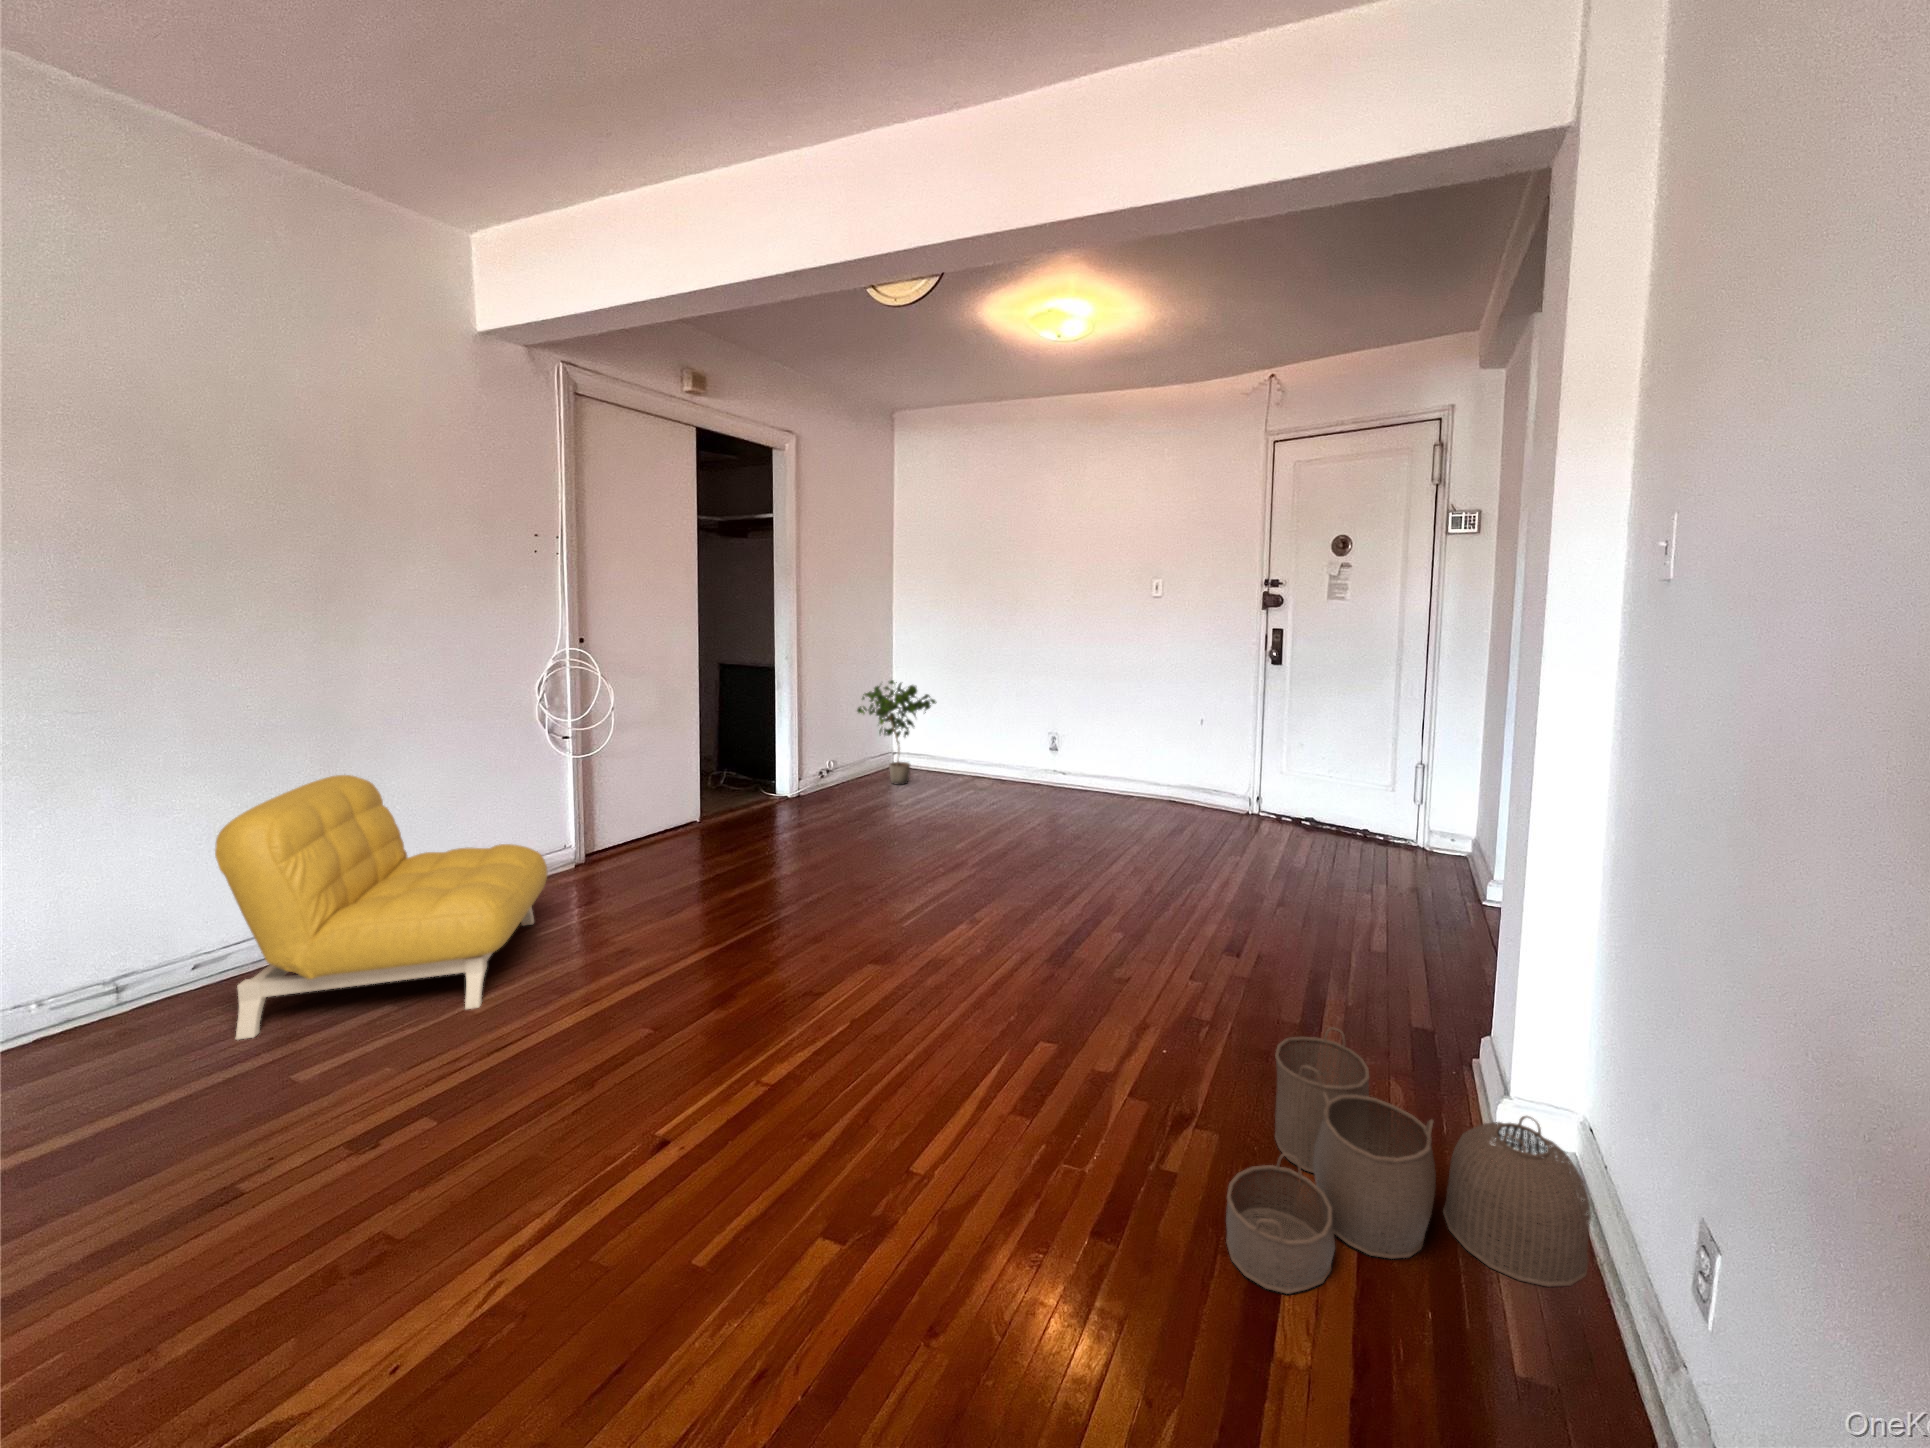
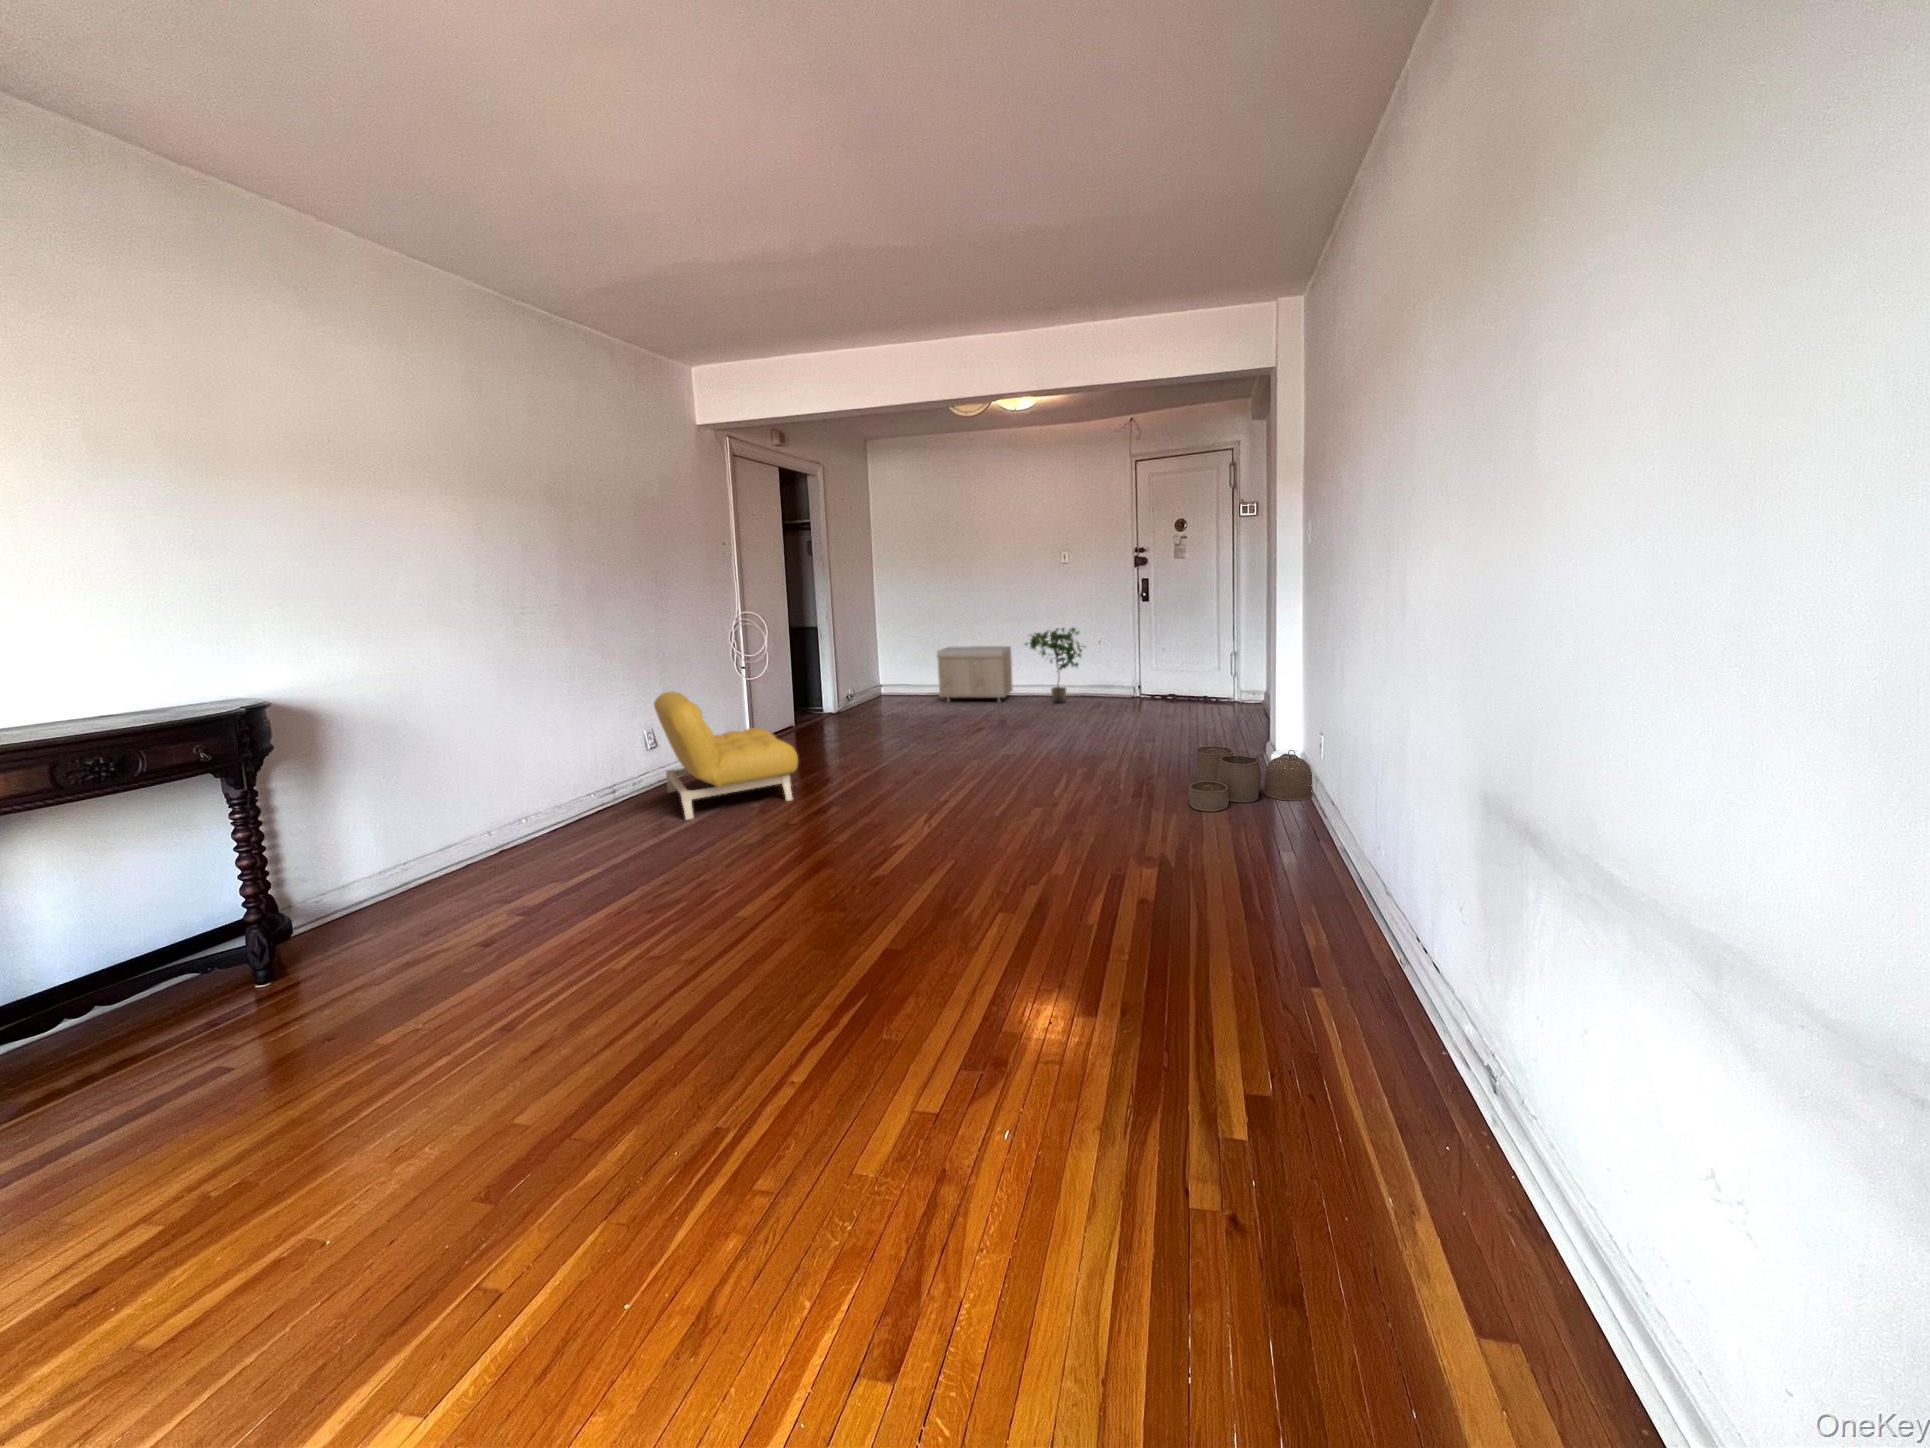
potted plant: present [857,680,936,785] -> present [1025,628,1082,703]
storage bench: none [957,708,1070,799] -> present [937,646,1012,702]

